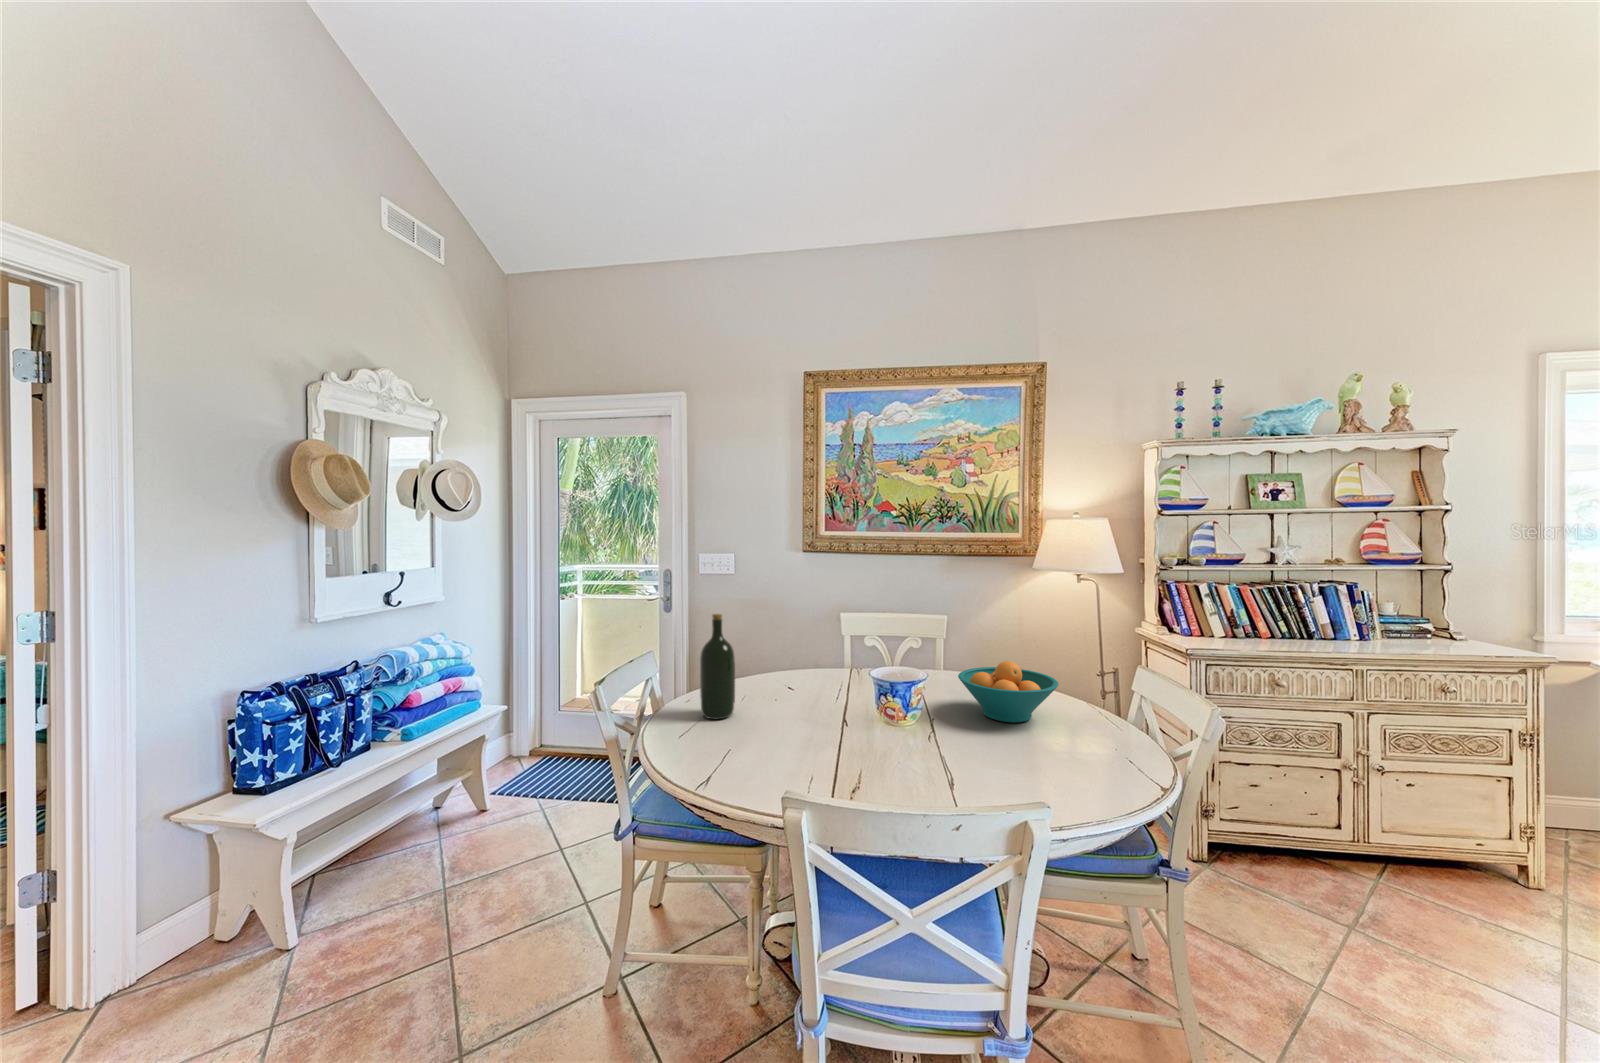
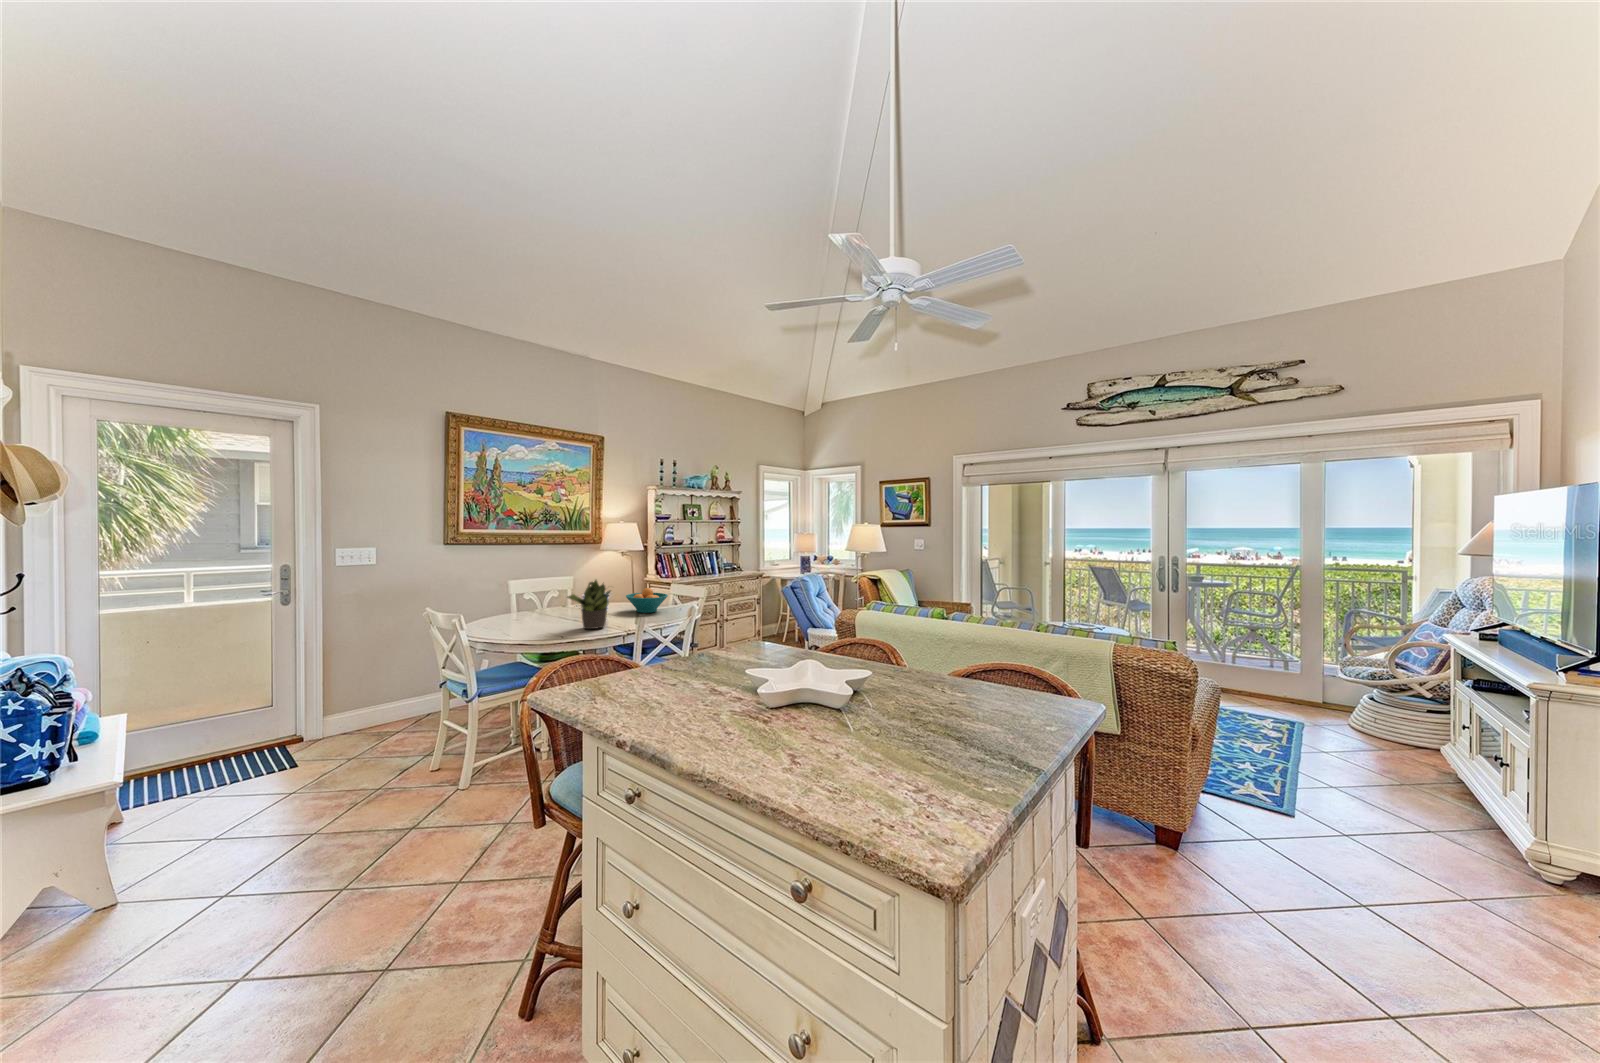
wine bottle: present [700,614,735,719] -> none [521,578,542,634]
potted plant: none [742,629,857,741] -> present [567,580,610,629]

